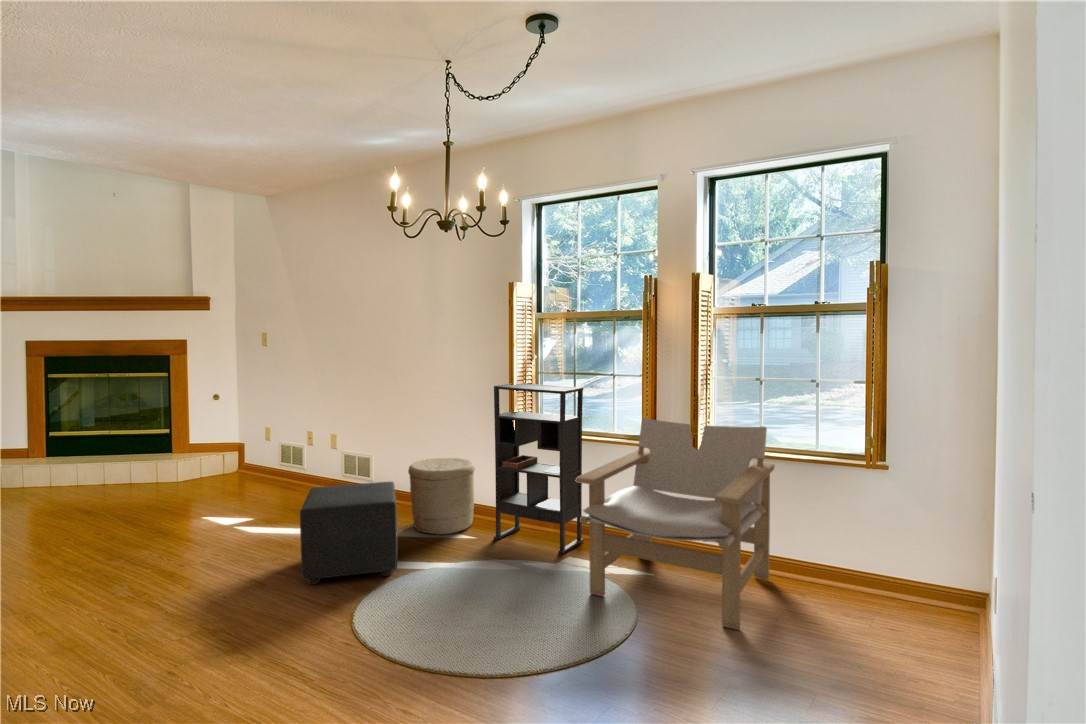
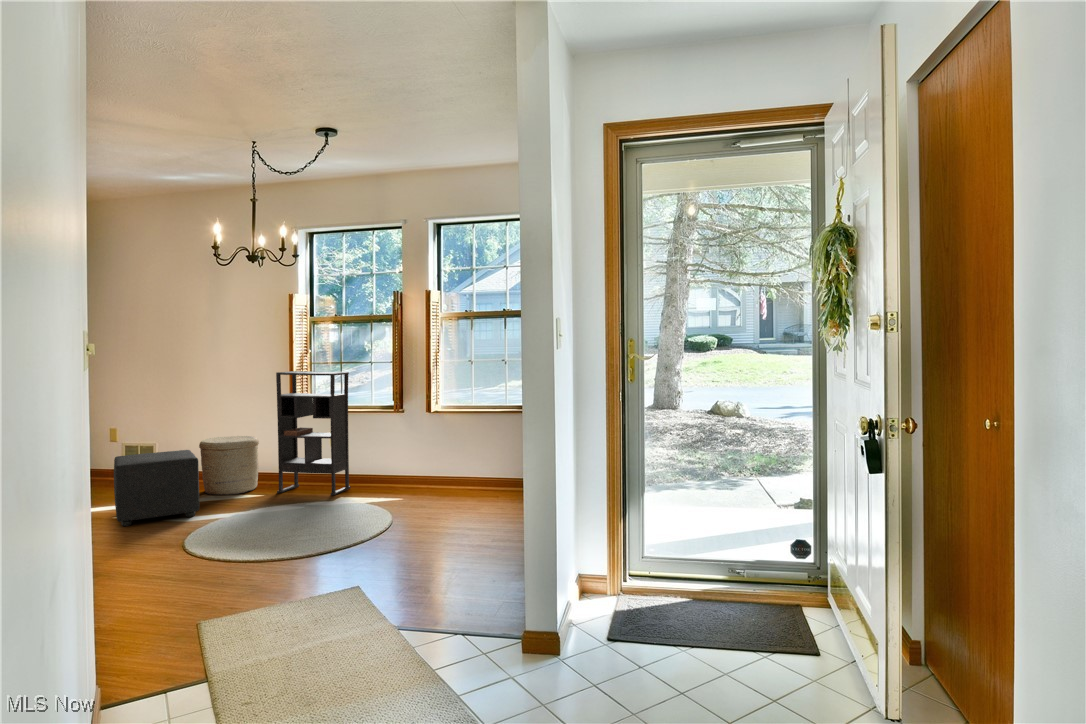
lounge chair: present [576,418,774,630] -> none [342,391,480,514]

